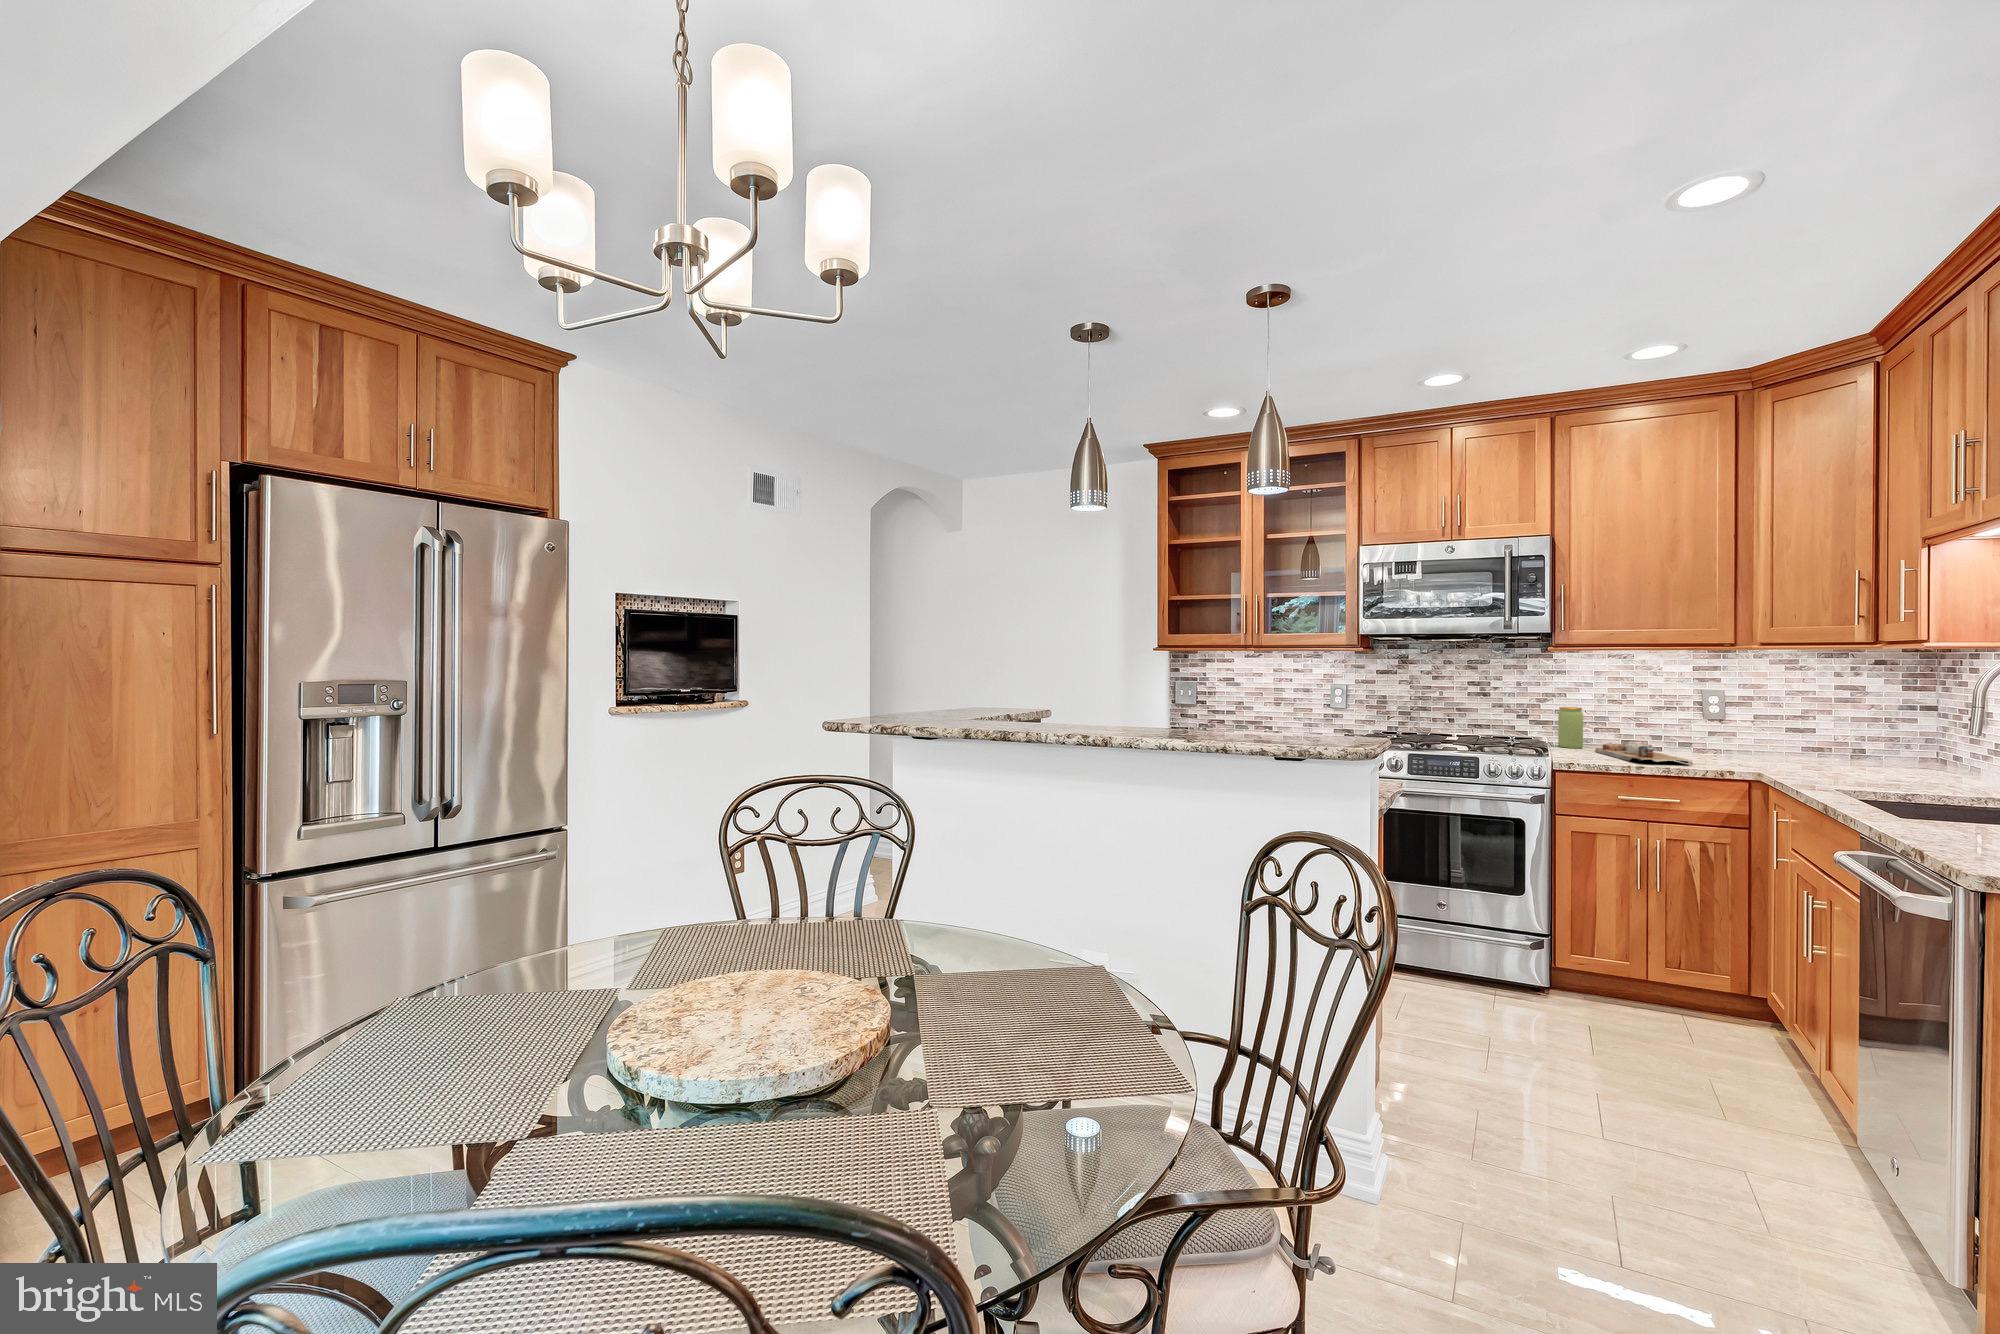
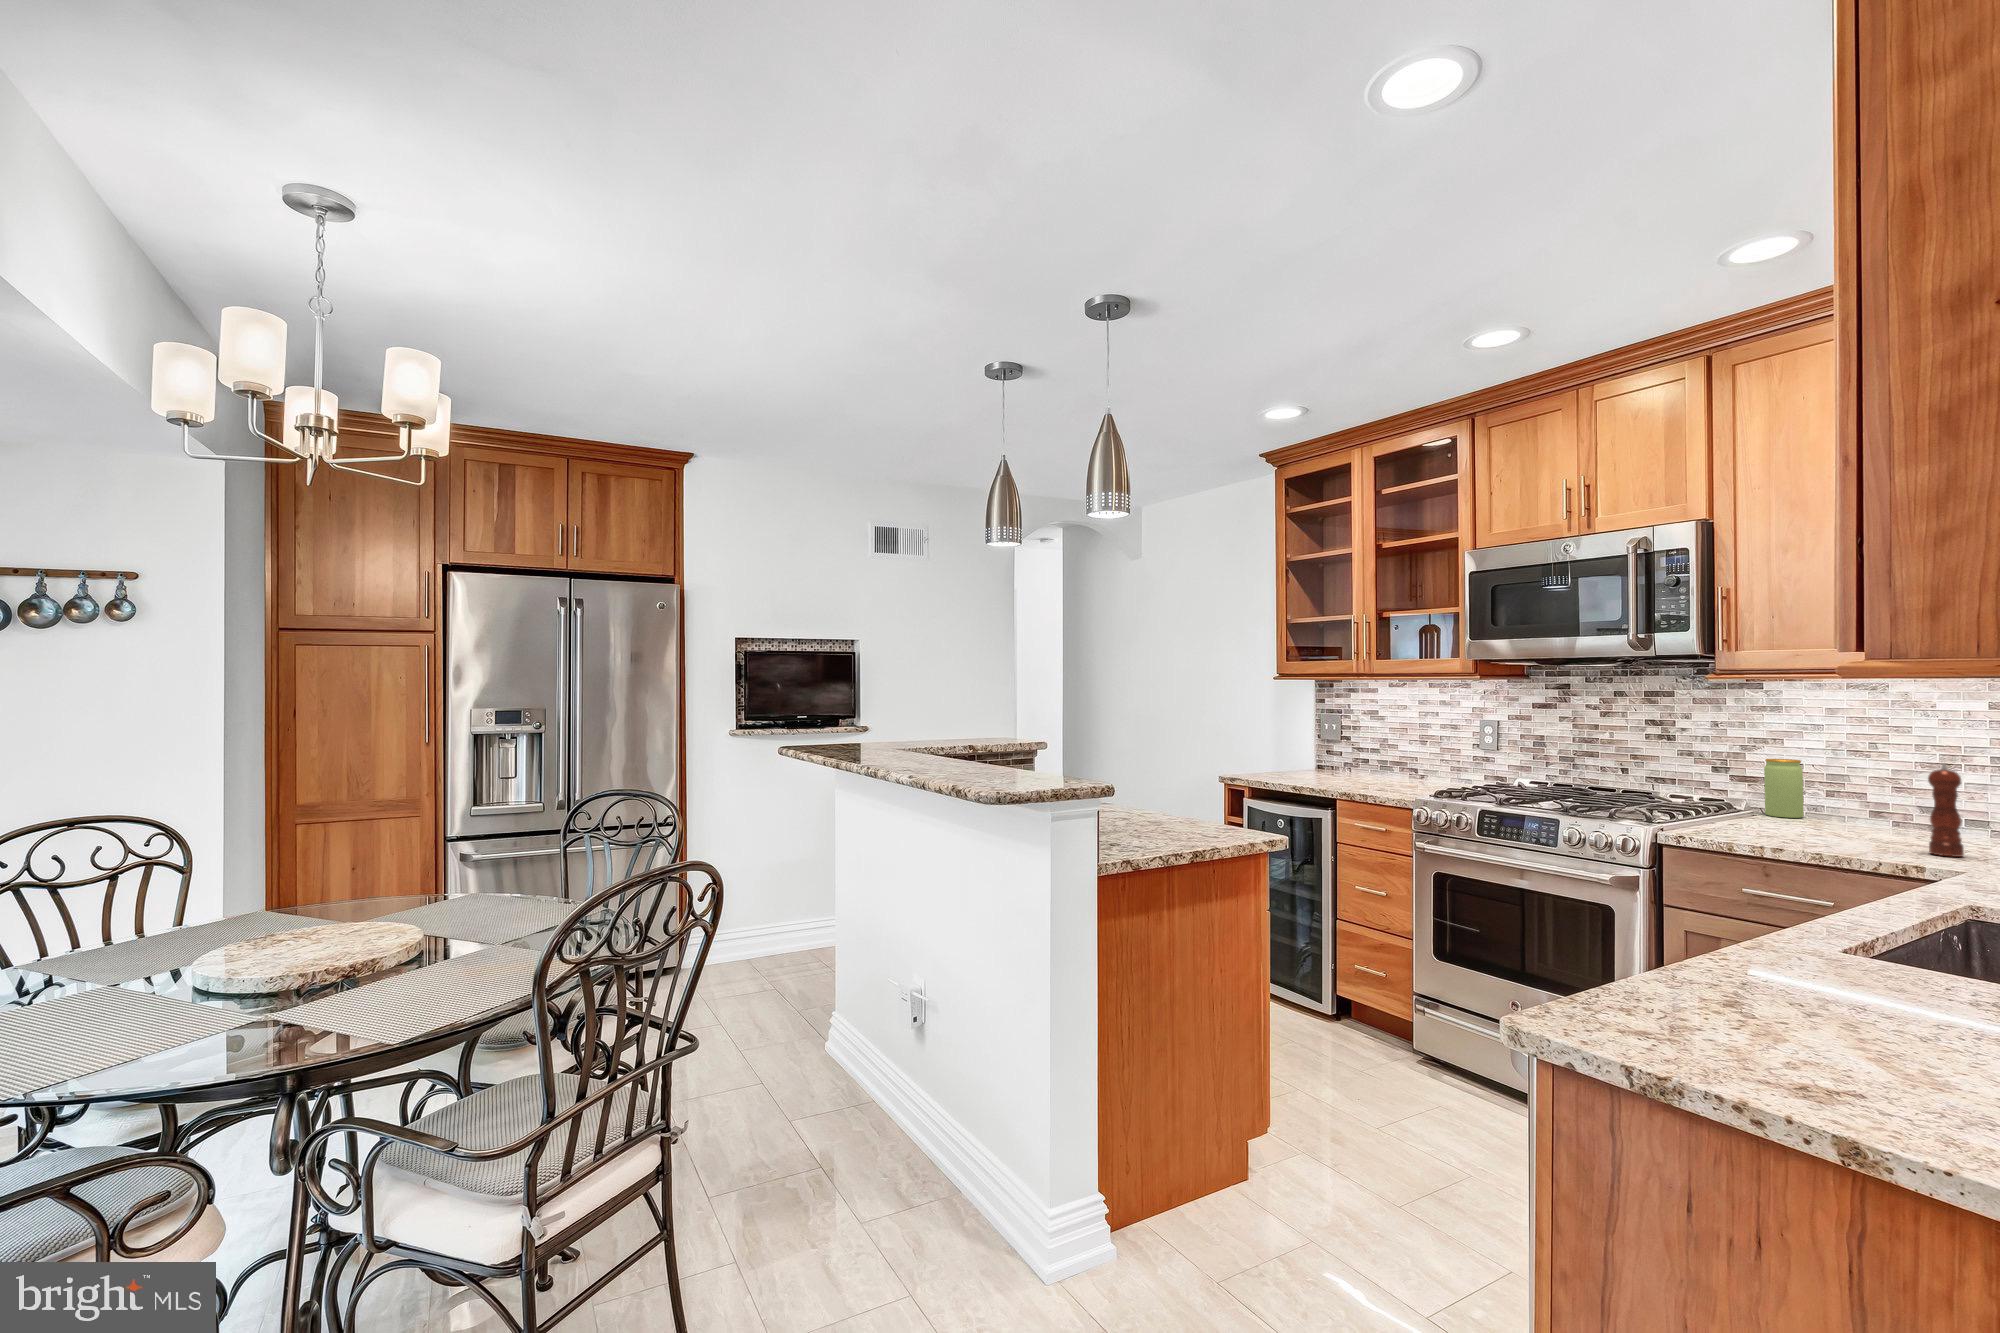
pepper mill: none [1723,707,1744,768] -> present [1928,763,1964,857]
cutting board: present [1595,743,1693,765] -> none [1785,811,1877,846]

